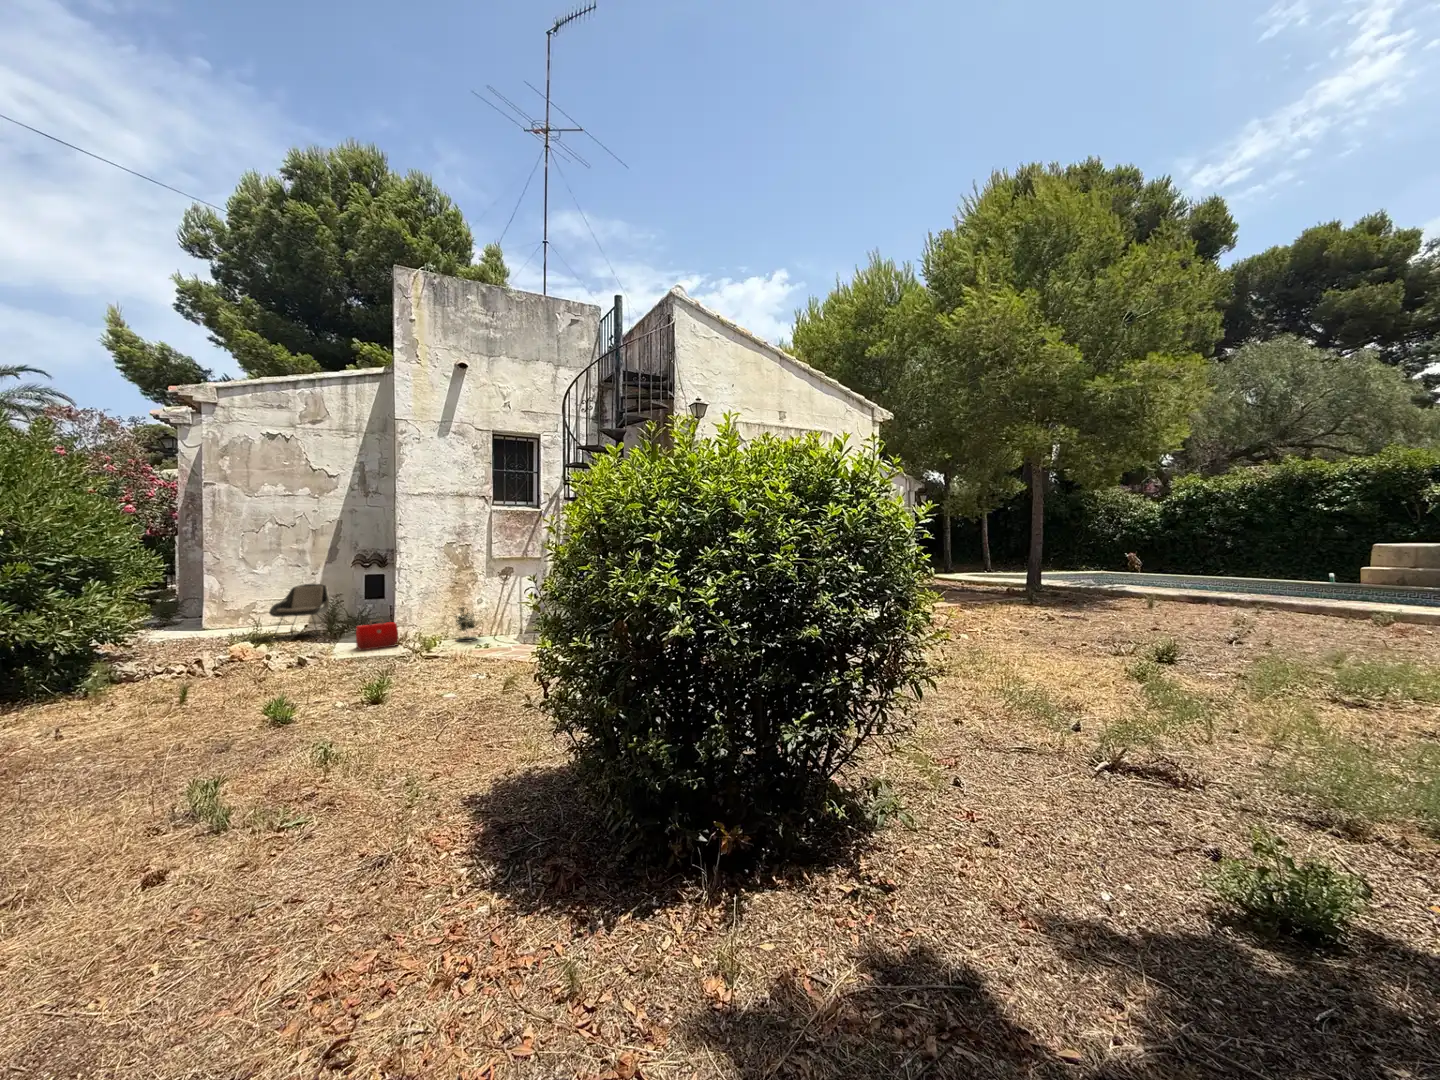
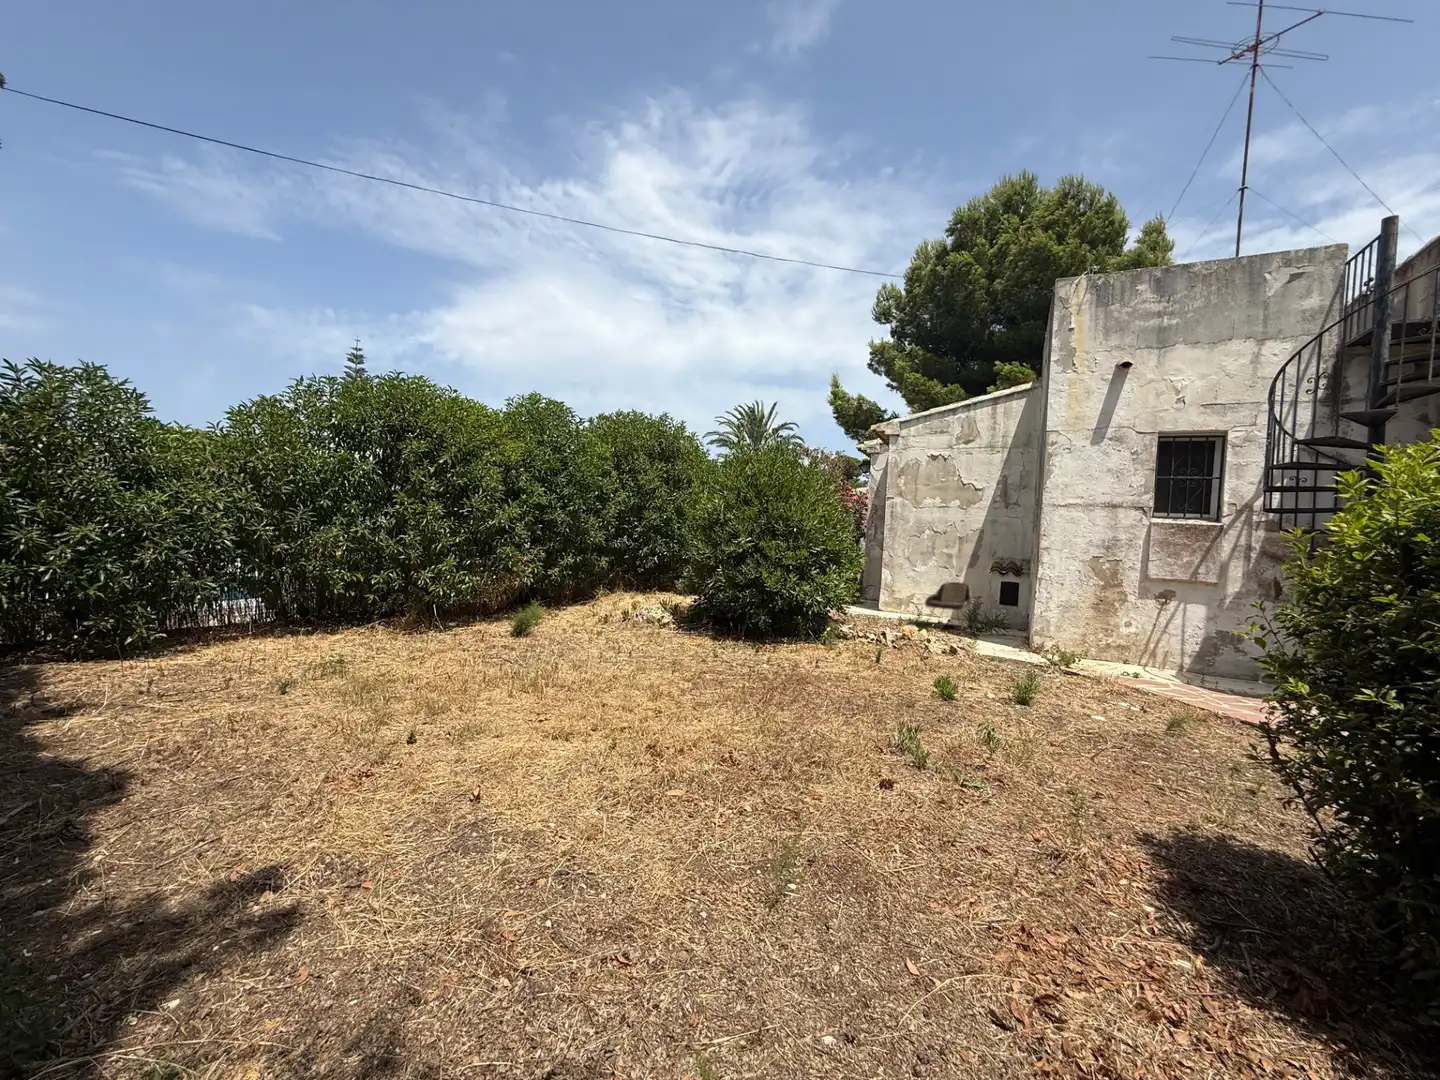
potted tree: present [455,607,477,642] -> none [1096,621,1126,665]
toolbox: present [356,619,398,650] -> none [996,624,1036,653]

